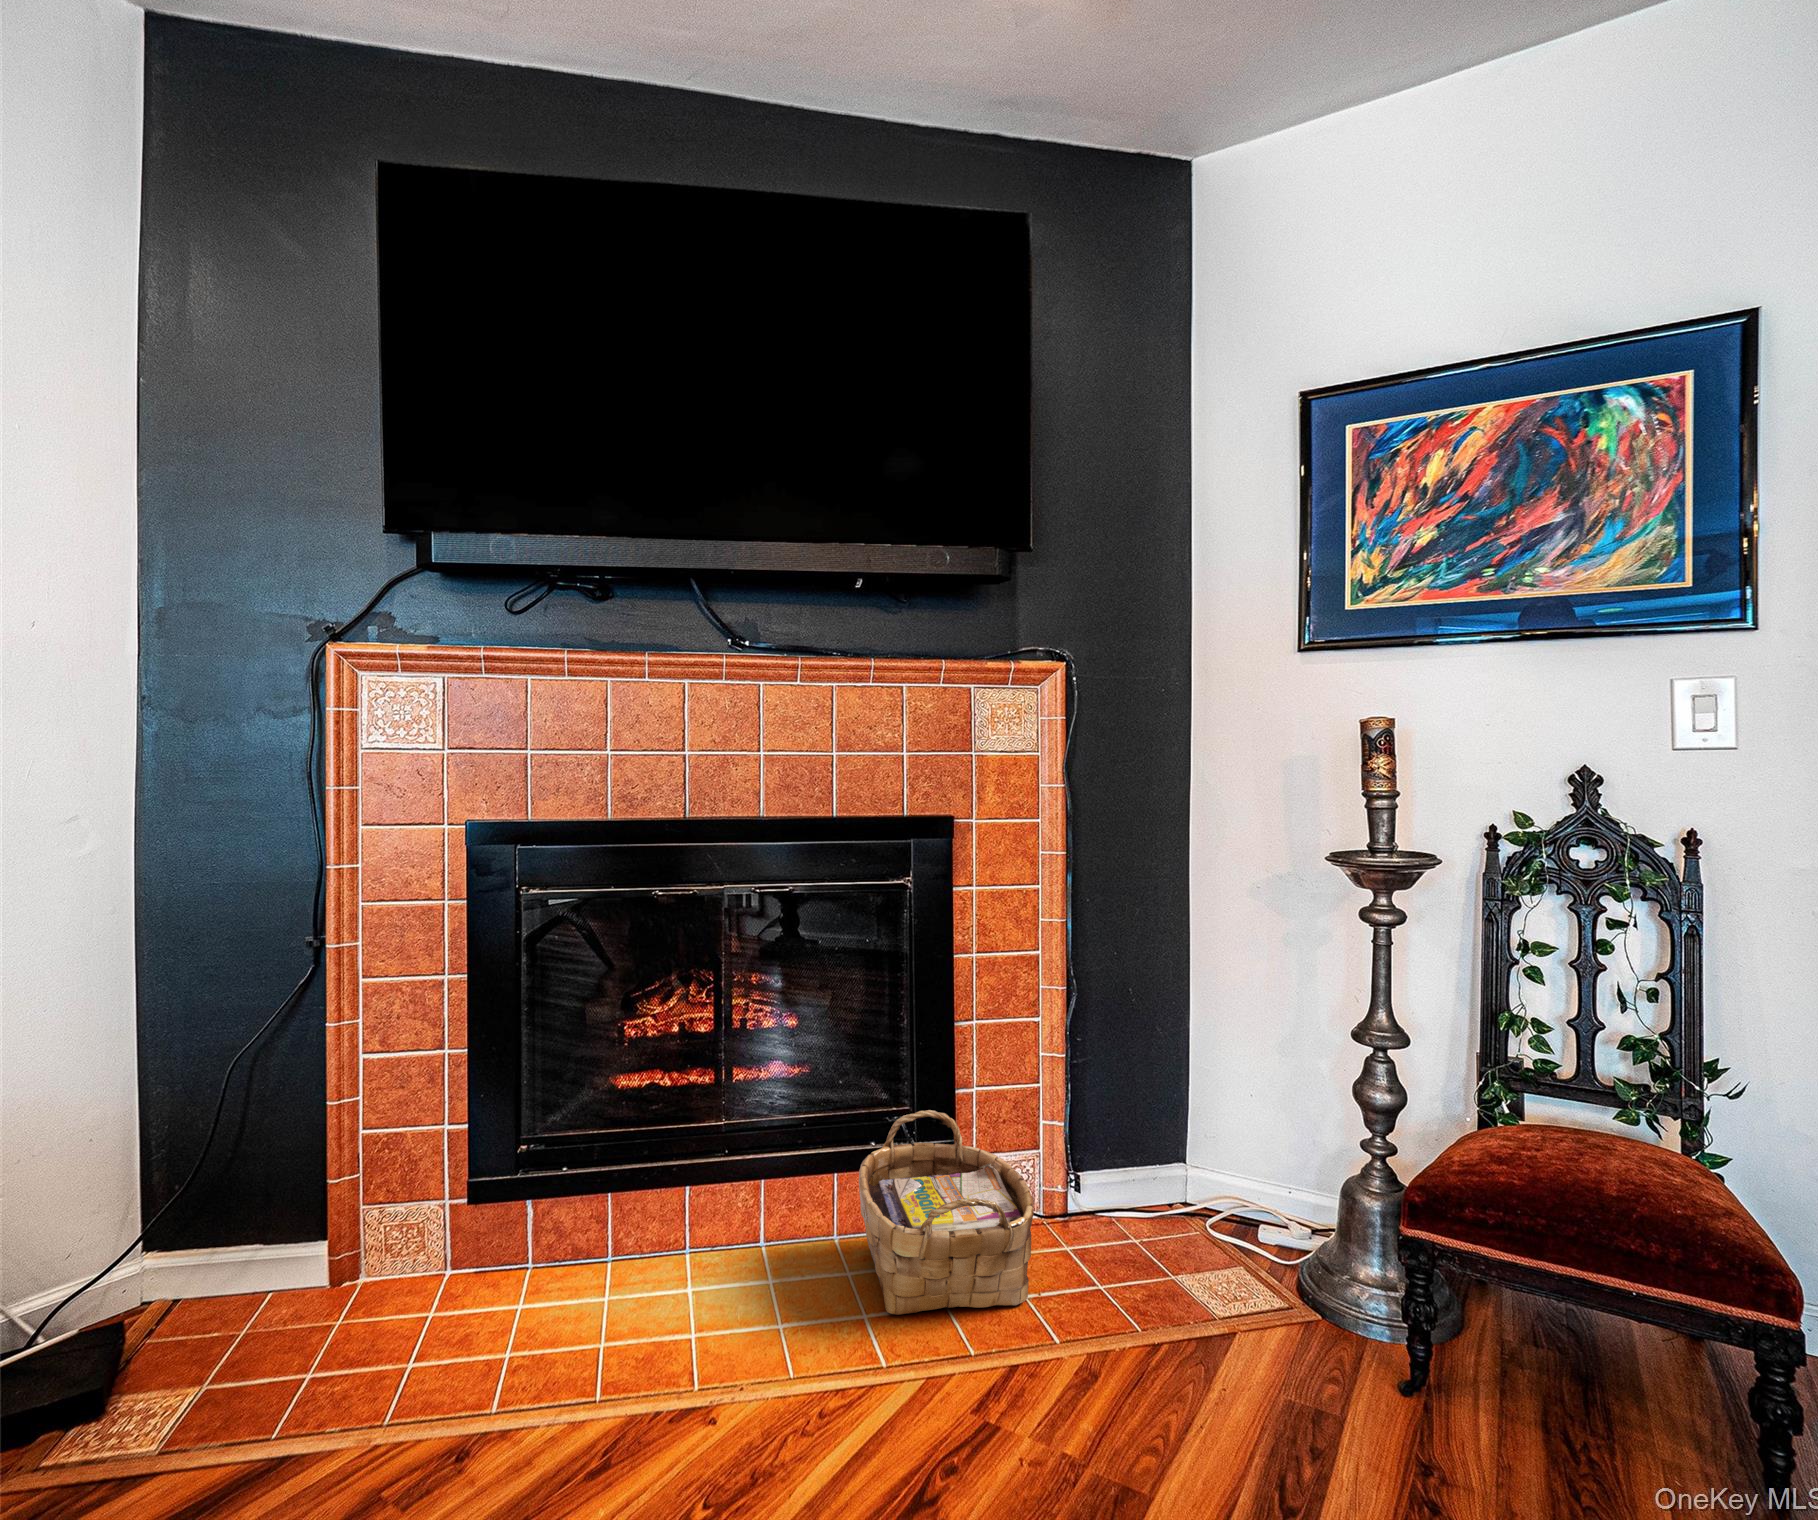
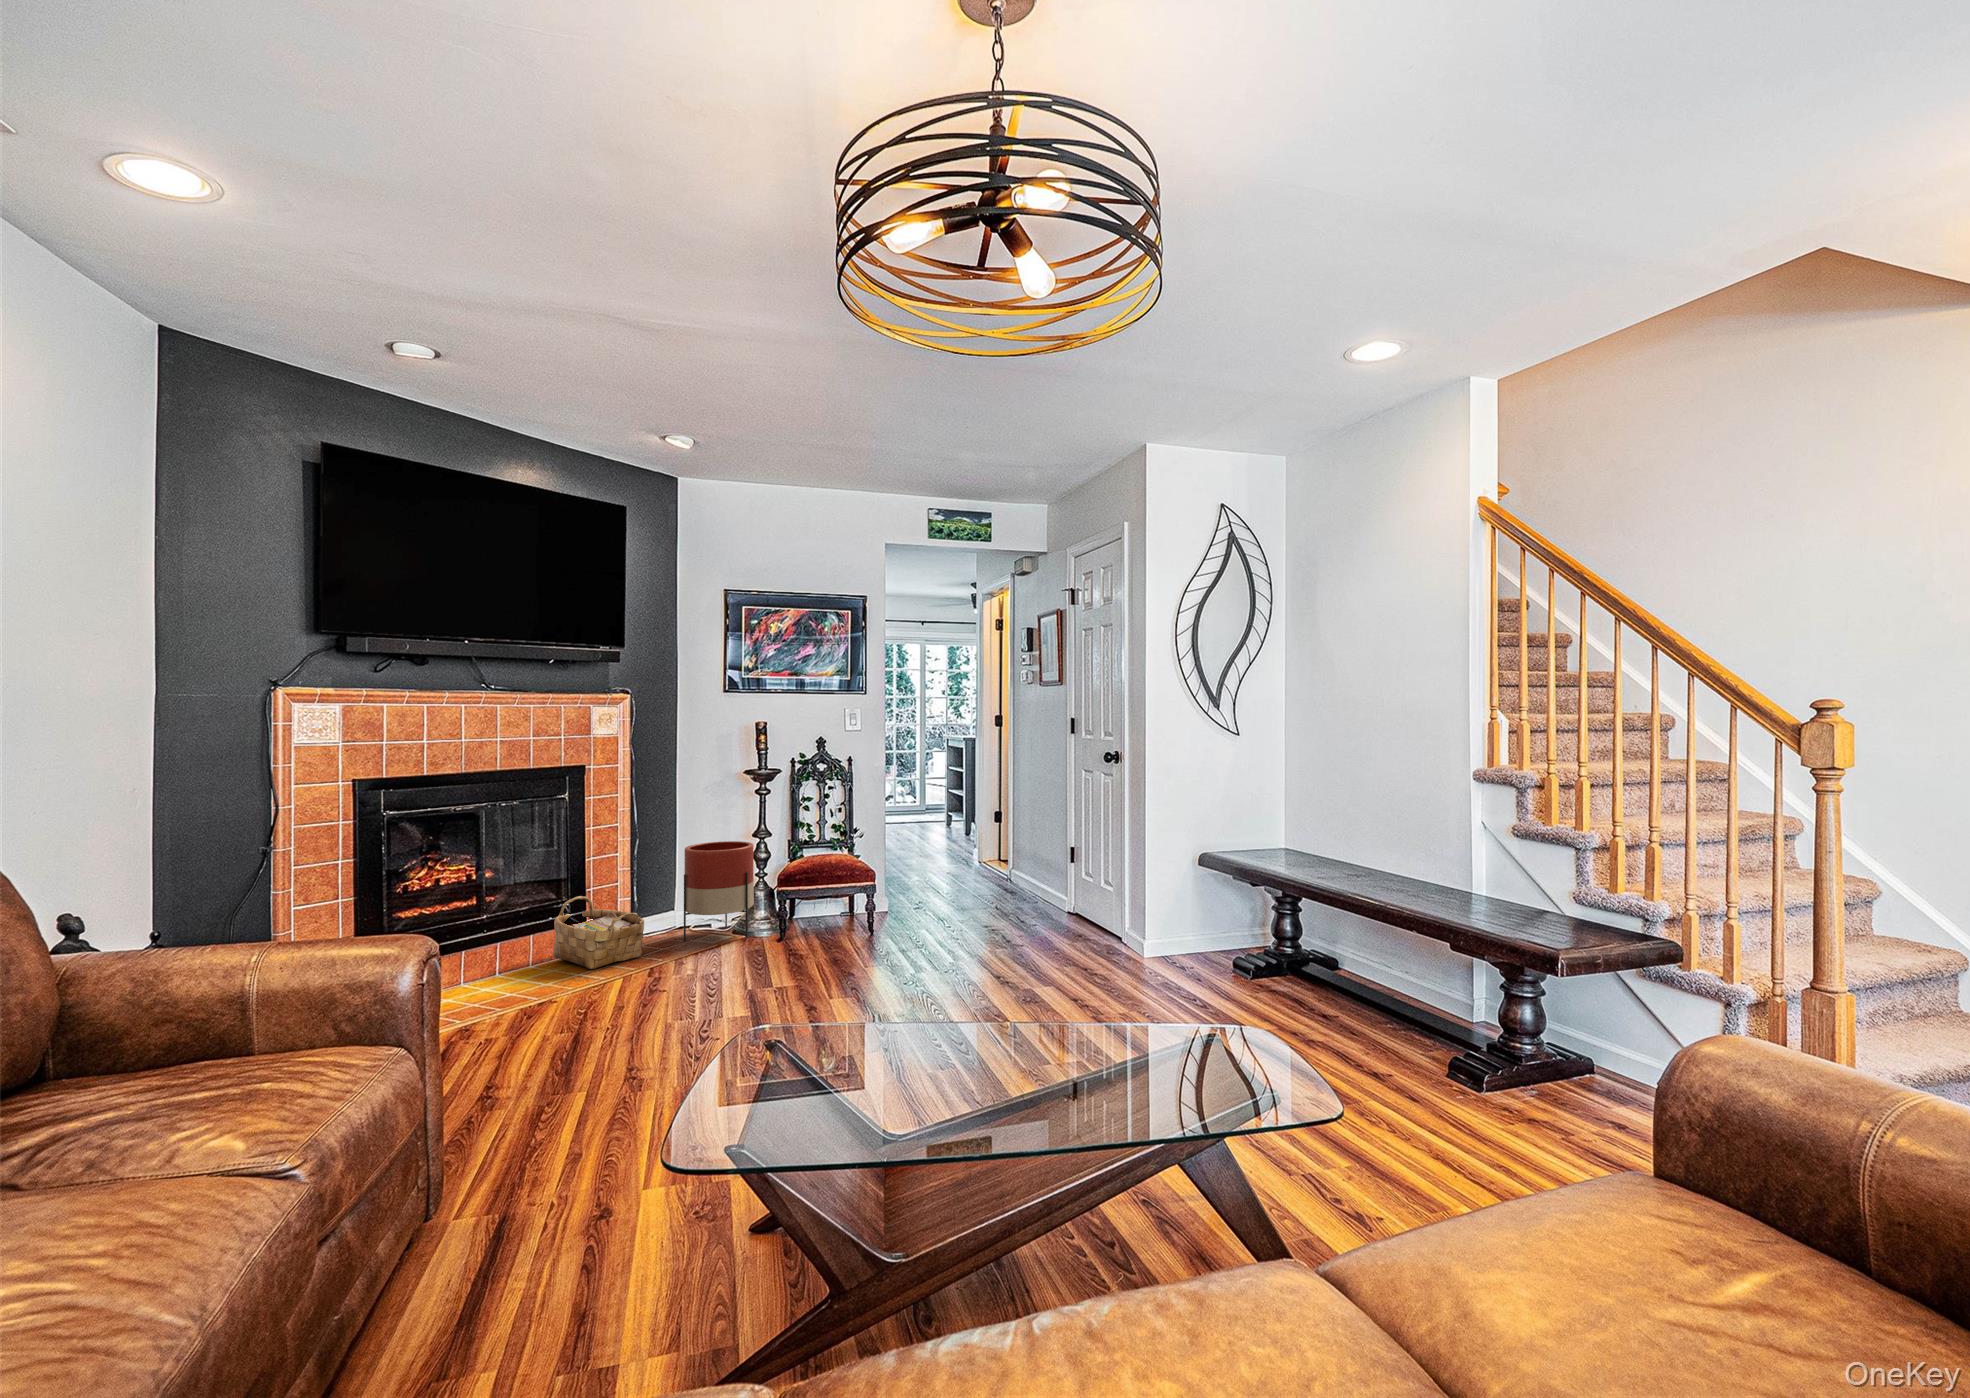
planter: none [1158,1028,1347,1333] -> present [684,841,754,942]

